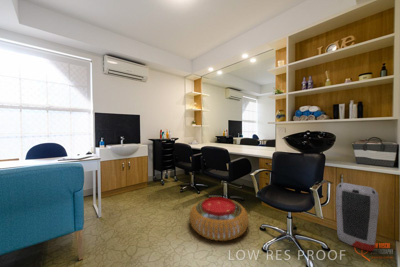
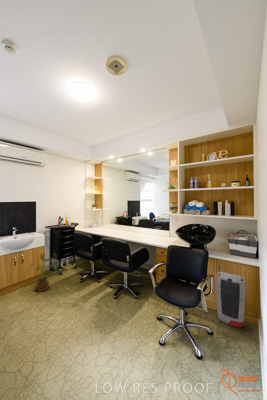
house plant: none [134,162,159,196] -> present [31,254,57,291]
pouf: present [190,197,249,241] -> none [91,289,147,338]

